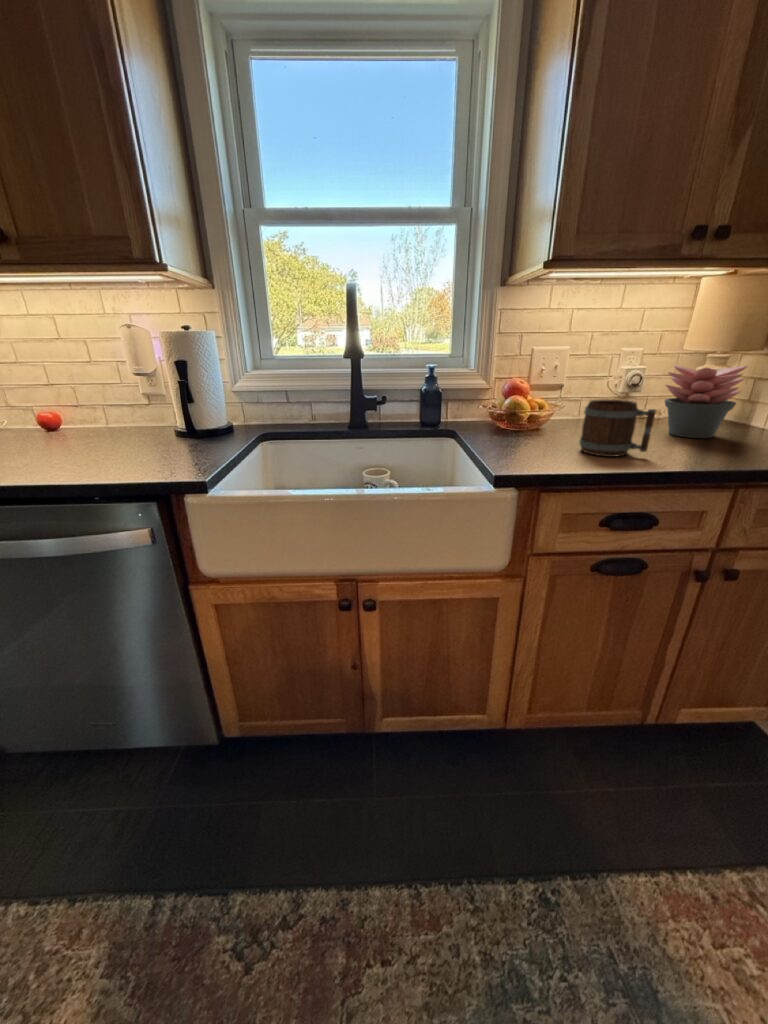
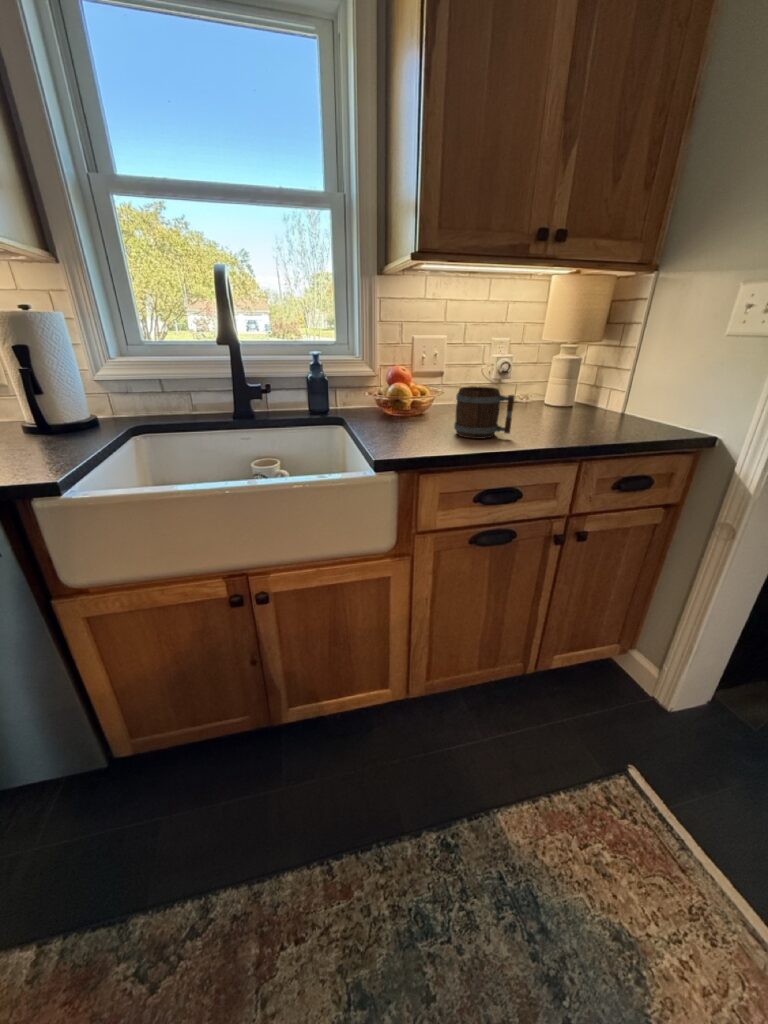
succulent plant: present [665,365,748,438] -> none [526,355,589,420]

